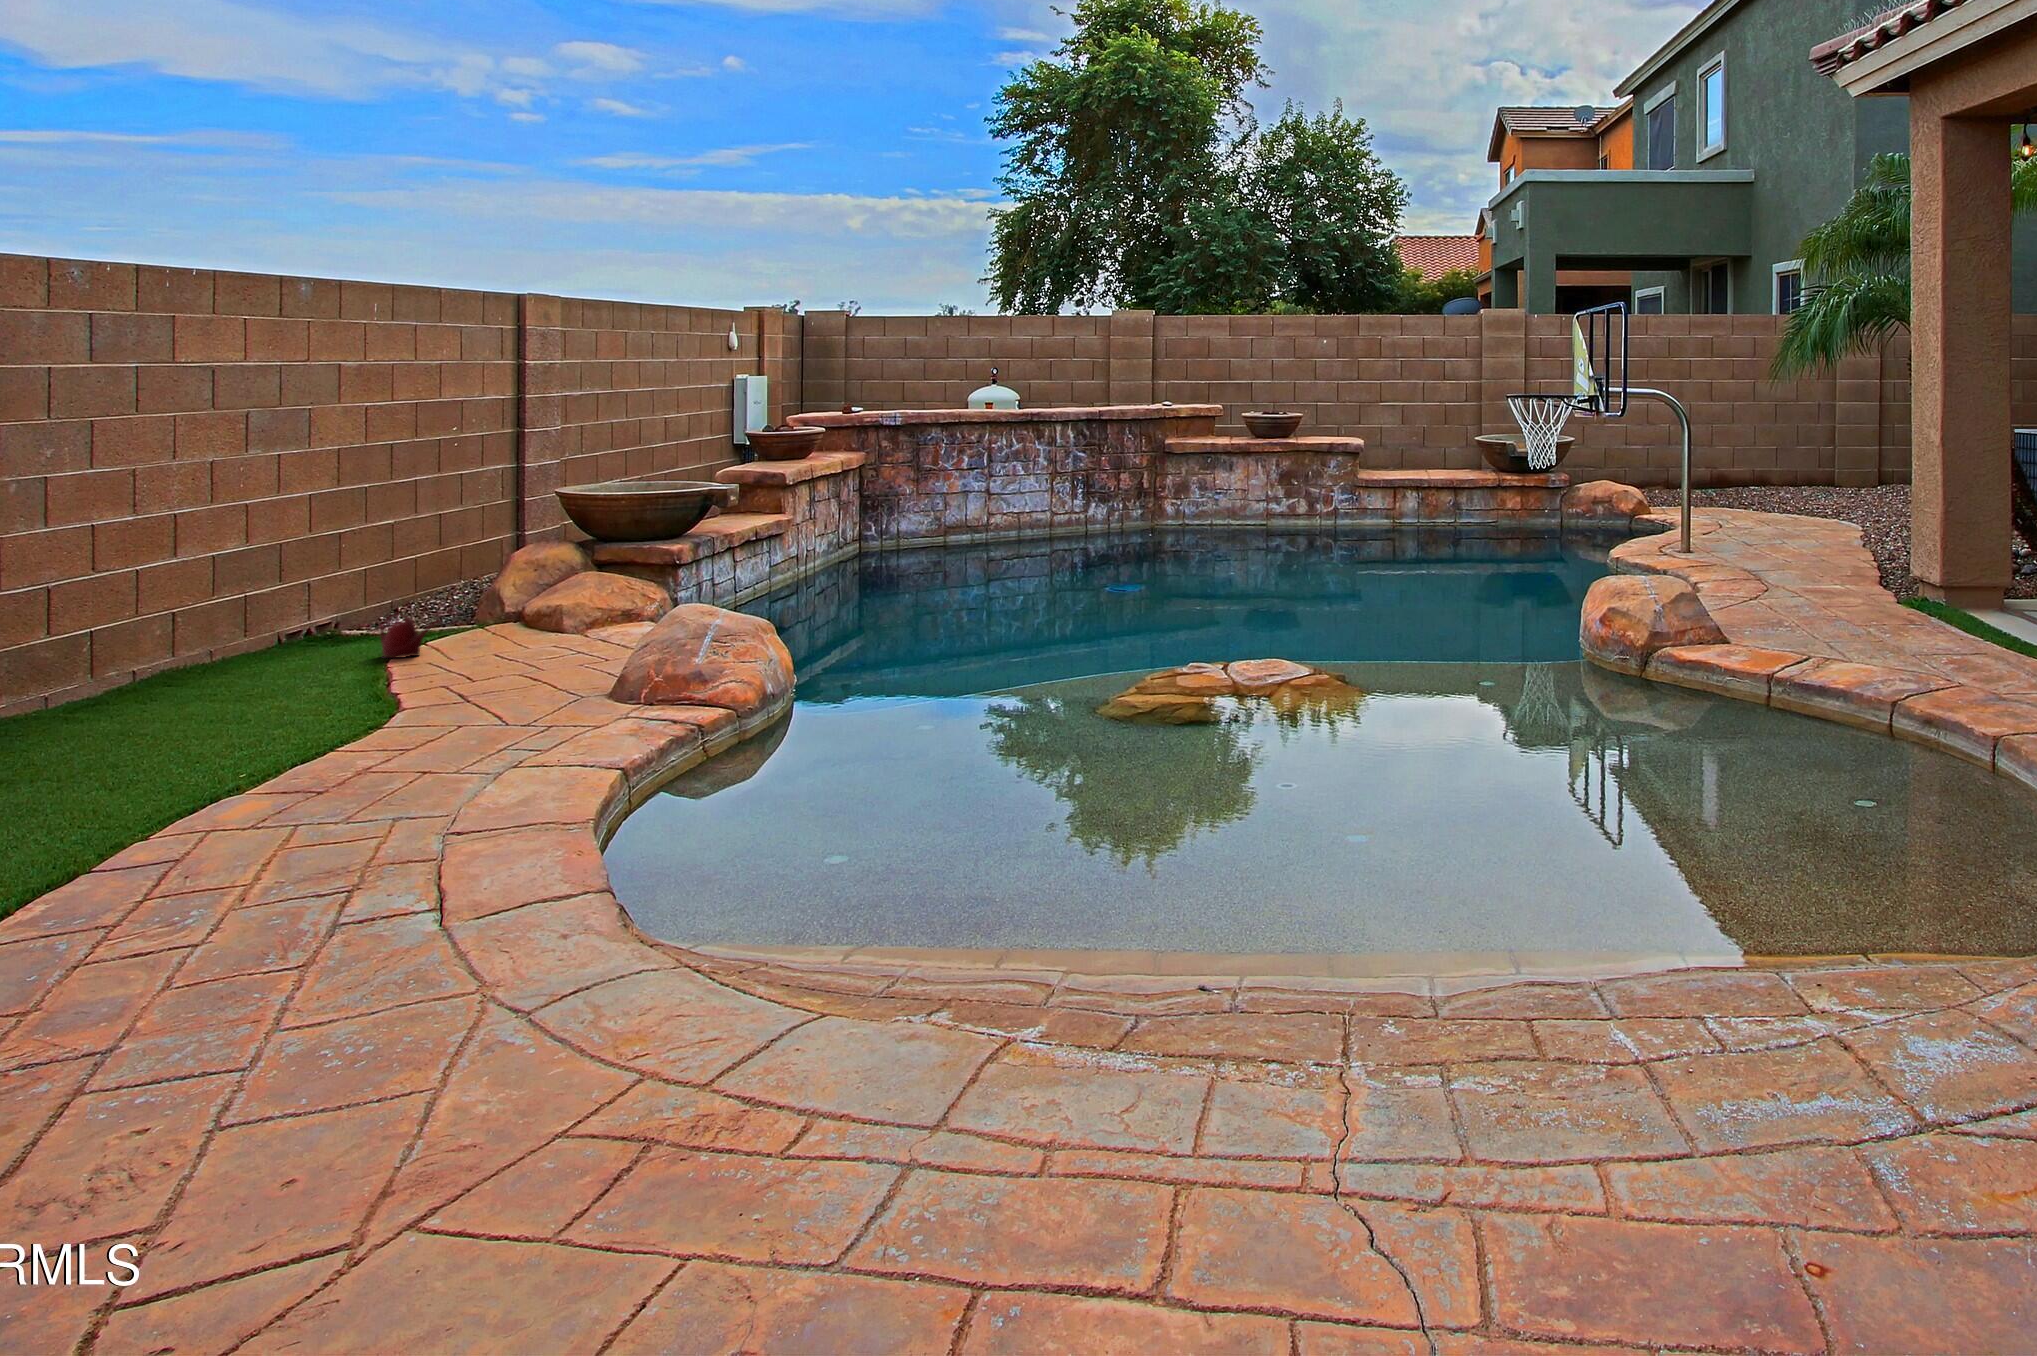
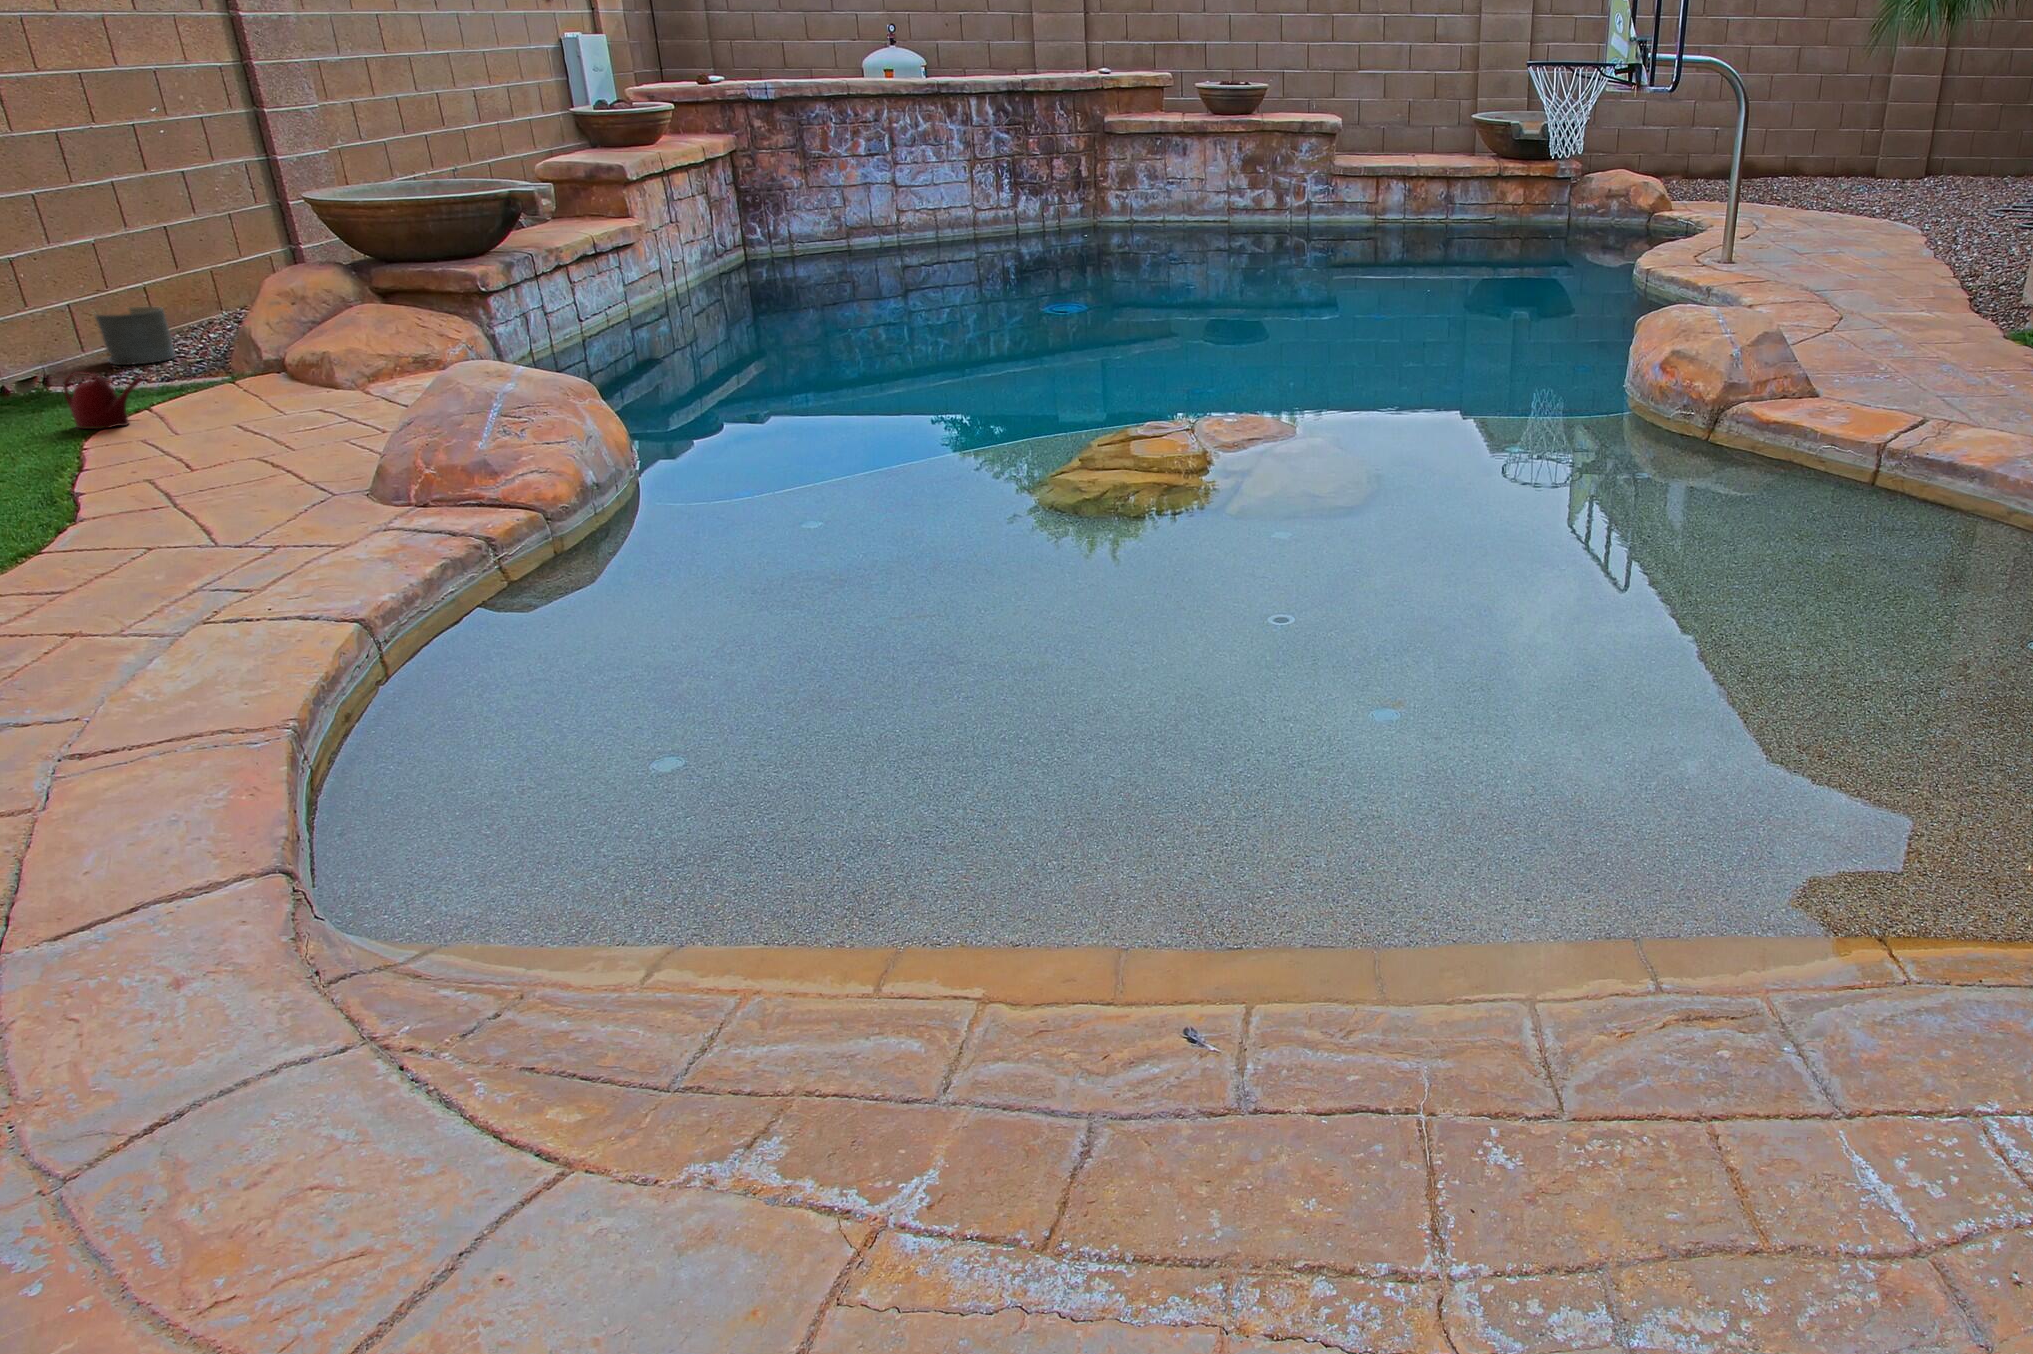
planter: none [387,575,437,619] -> present [95,306,175,365]

